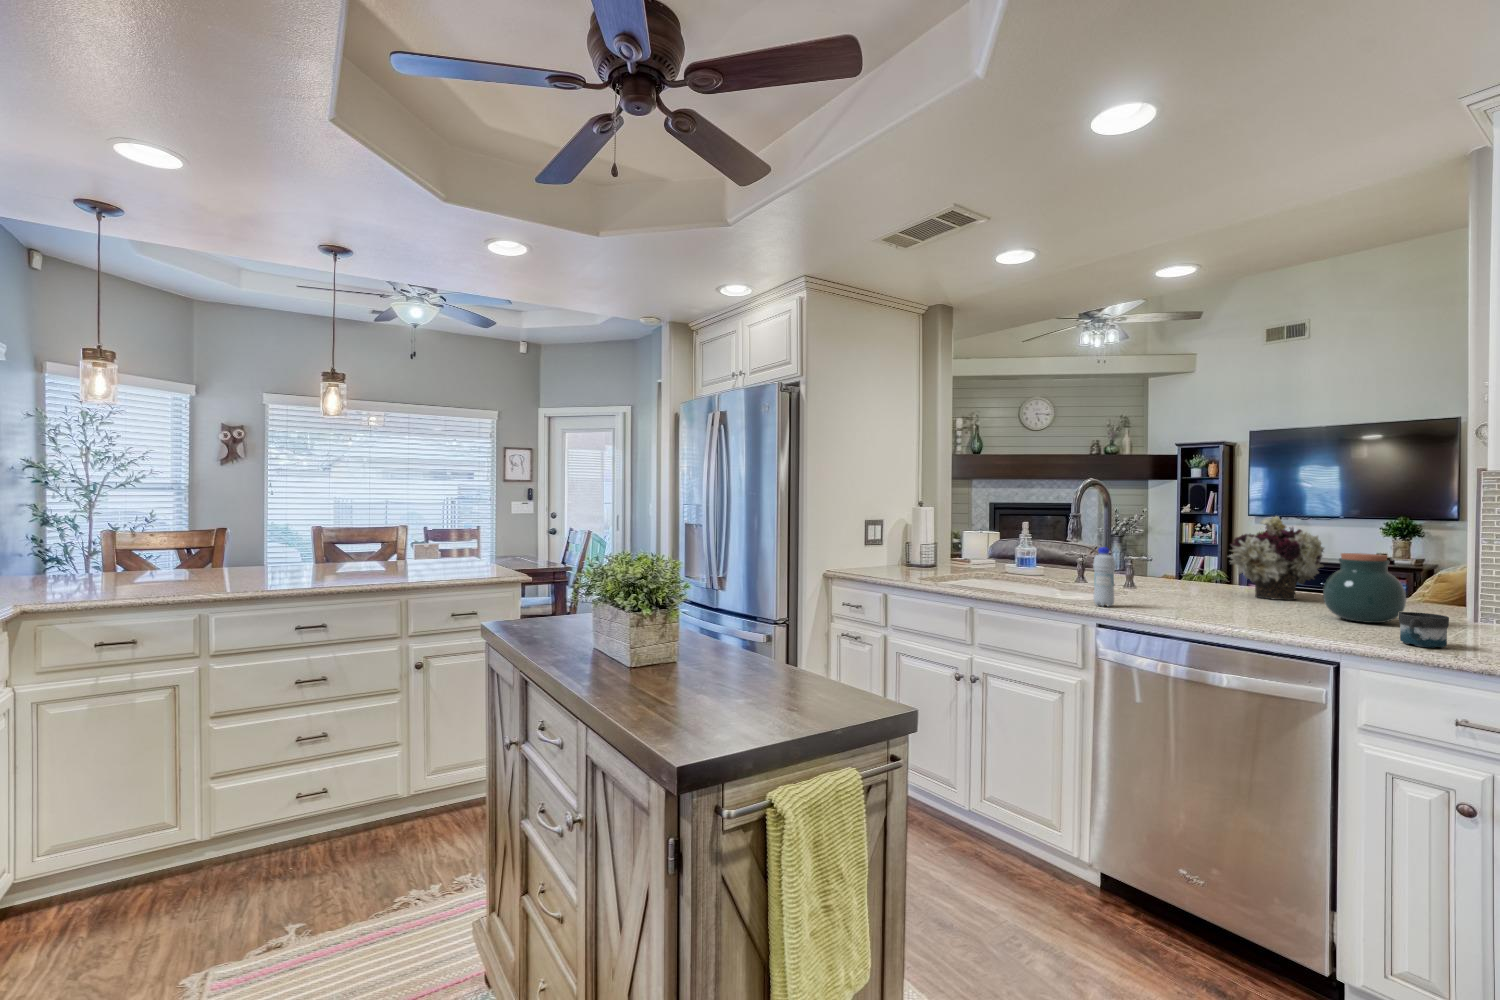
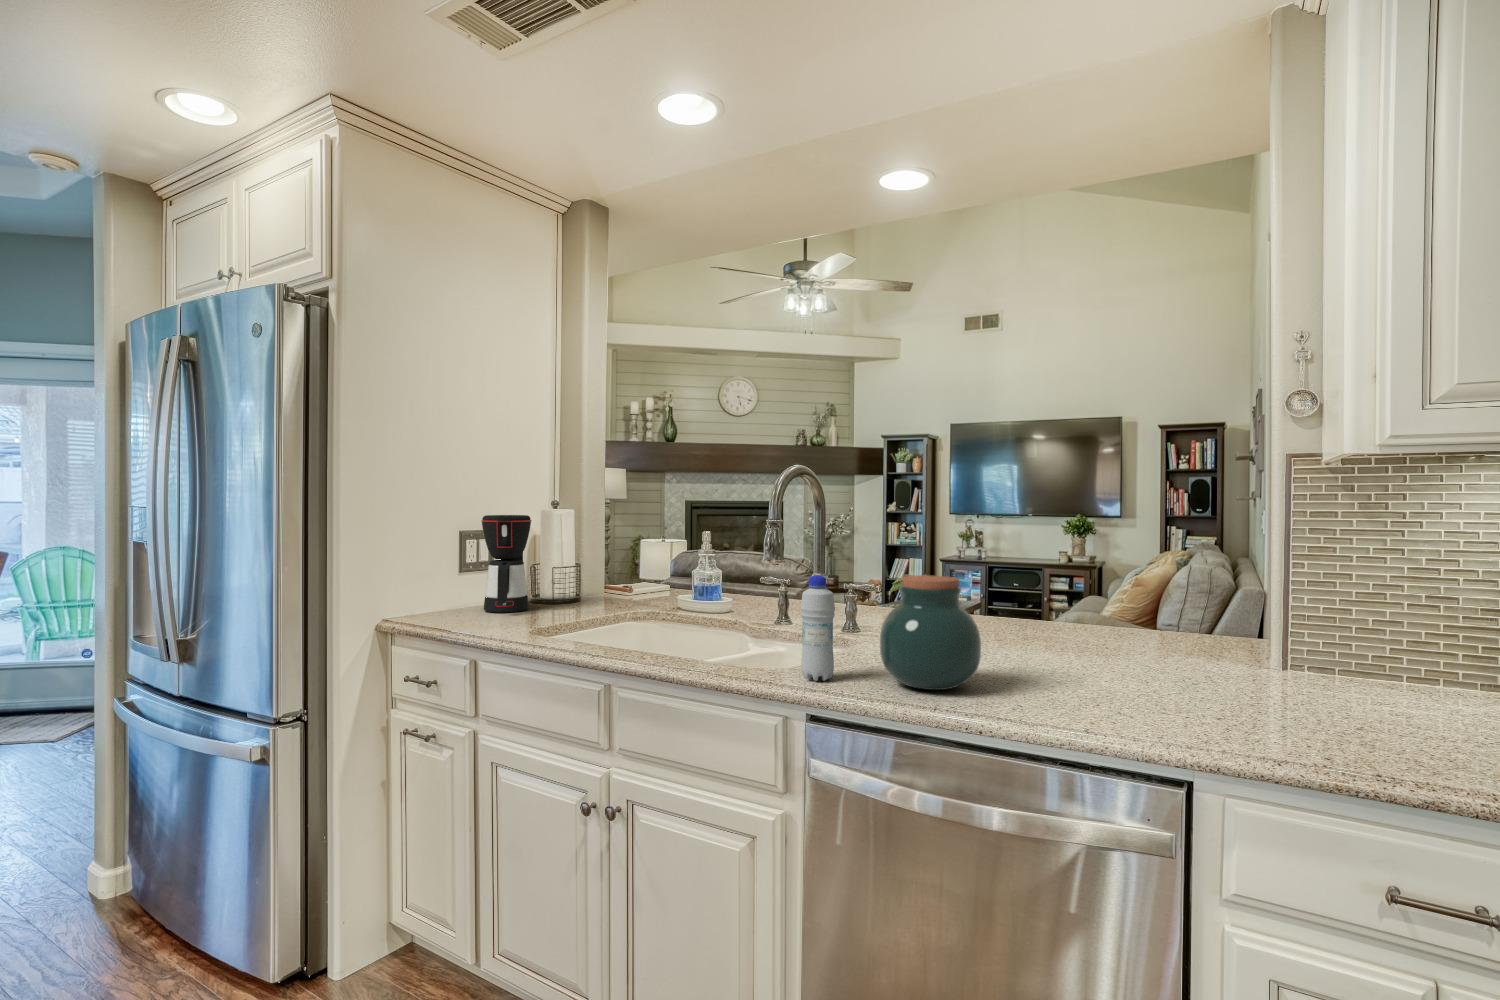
coffee maker: none [878,512,908,570] -> present [481,515,532,613]
flower arrangement: present [1229,516,1324,600] -> none [978,517,1092,638]
jar: present [1323,553,1406,623] -> present [880,575,981,690]
mug: present [1399,612,1449,648] -> none [1272,680,1349,747]

